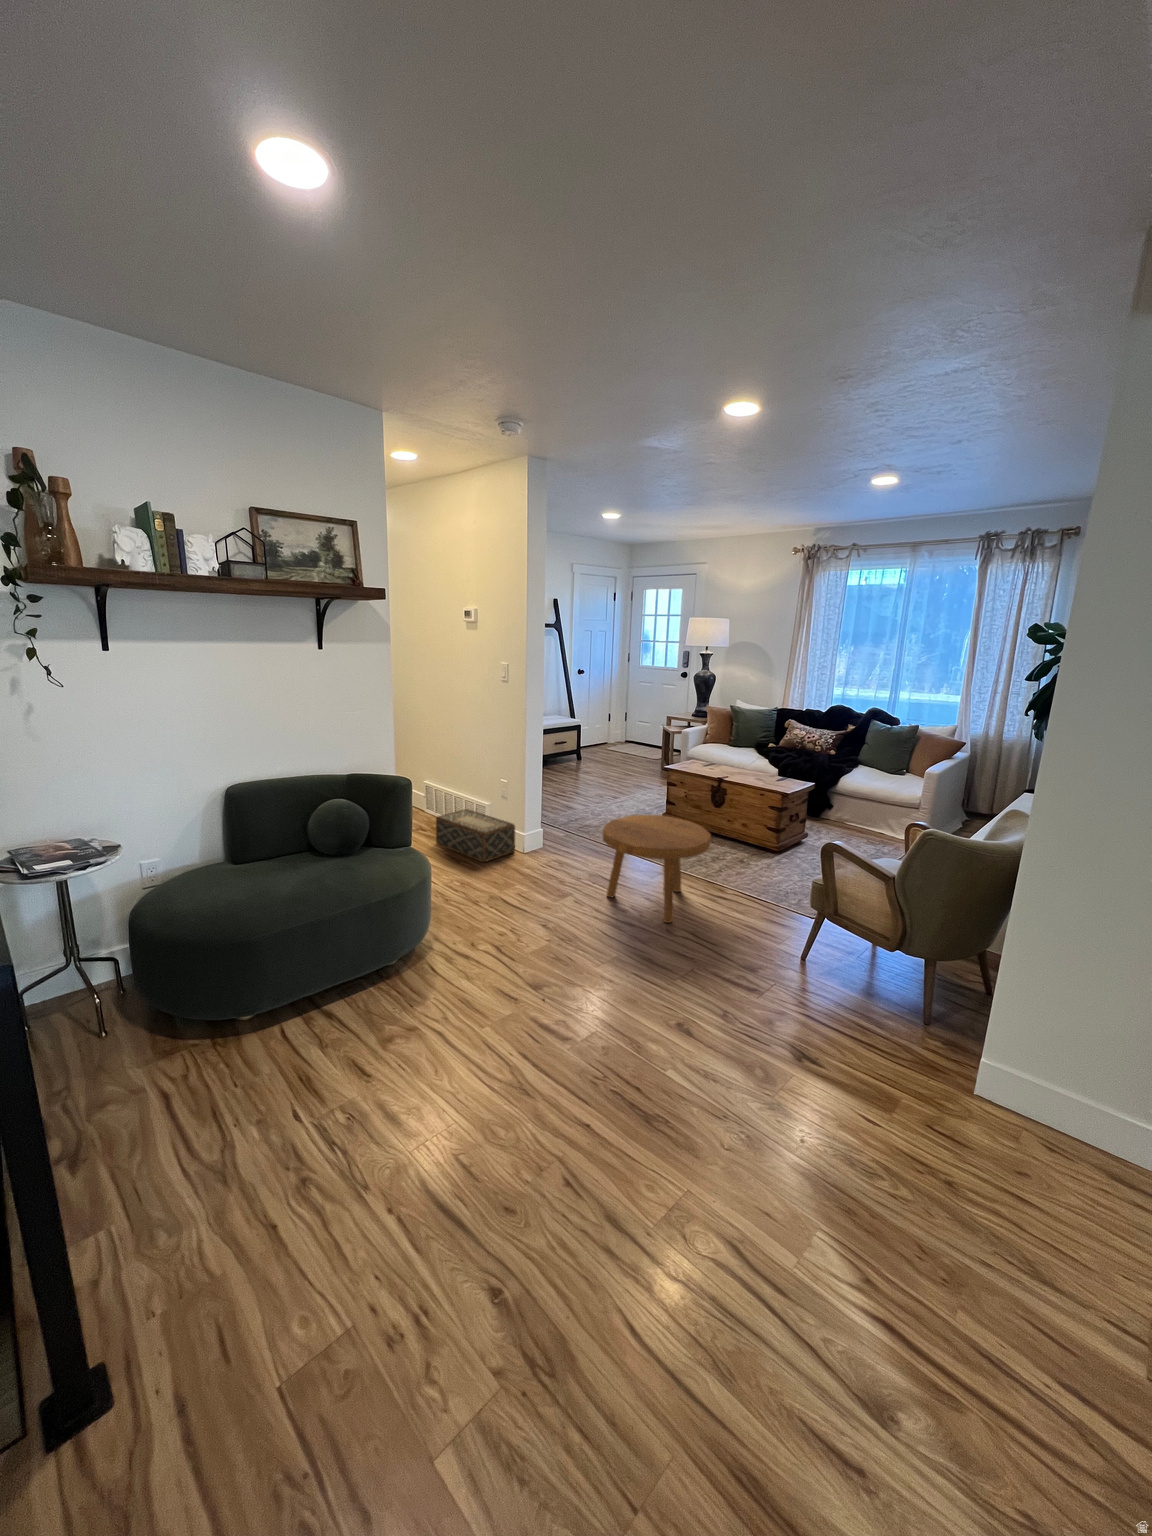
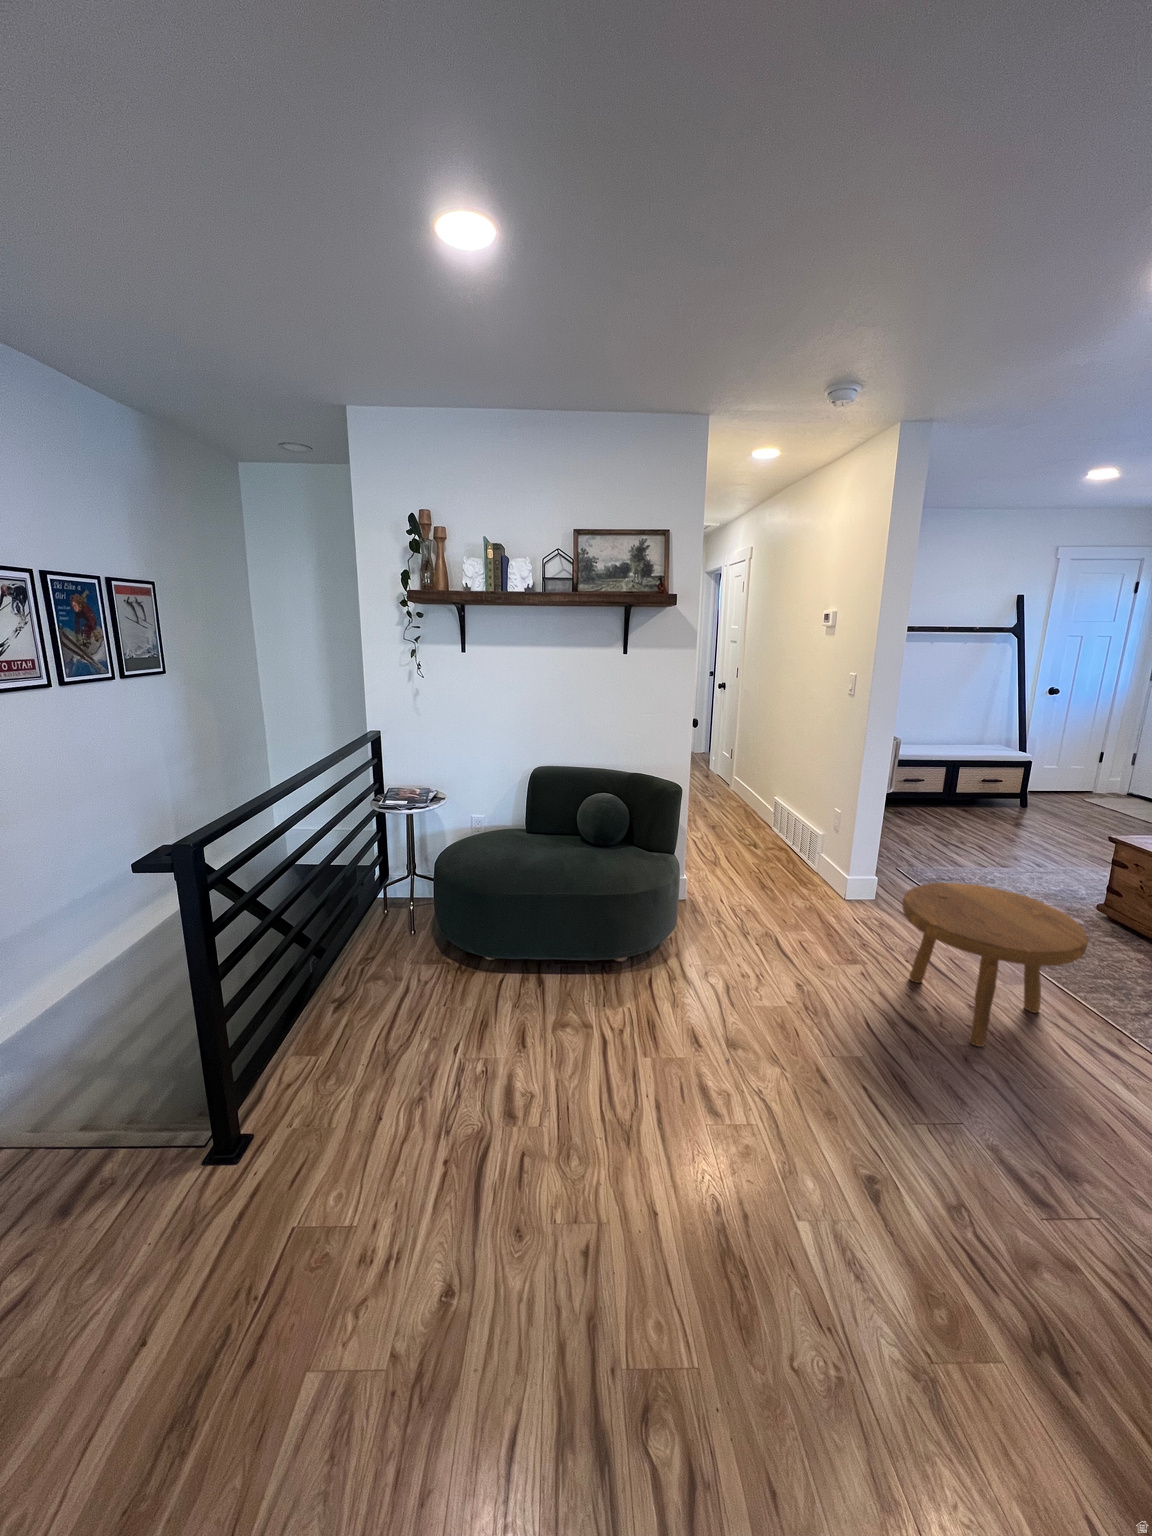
woven basket: present [436,809,515,862] -> none [754,832,836,894]

